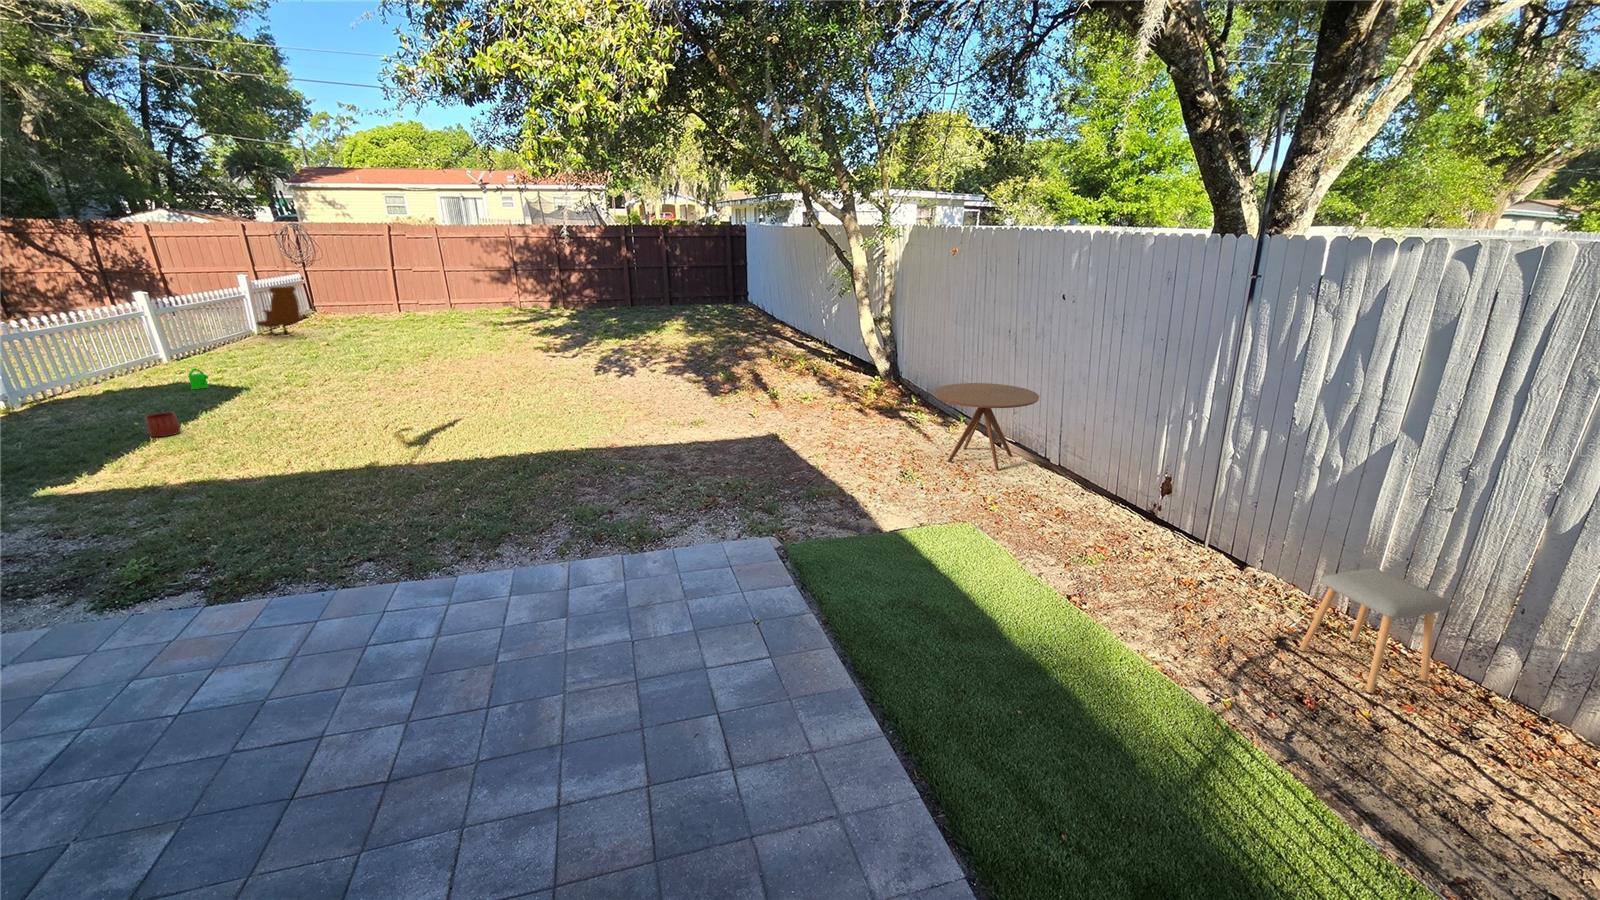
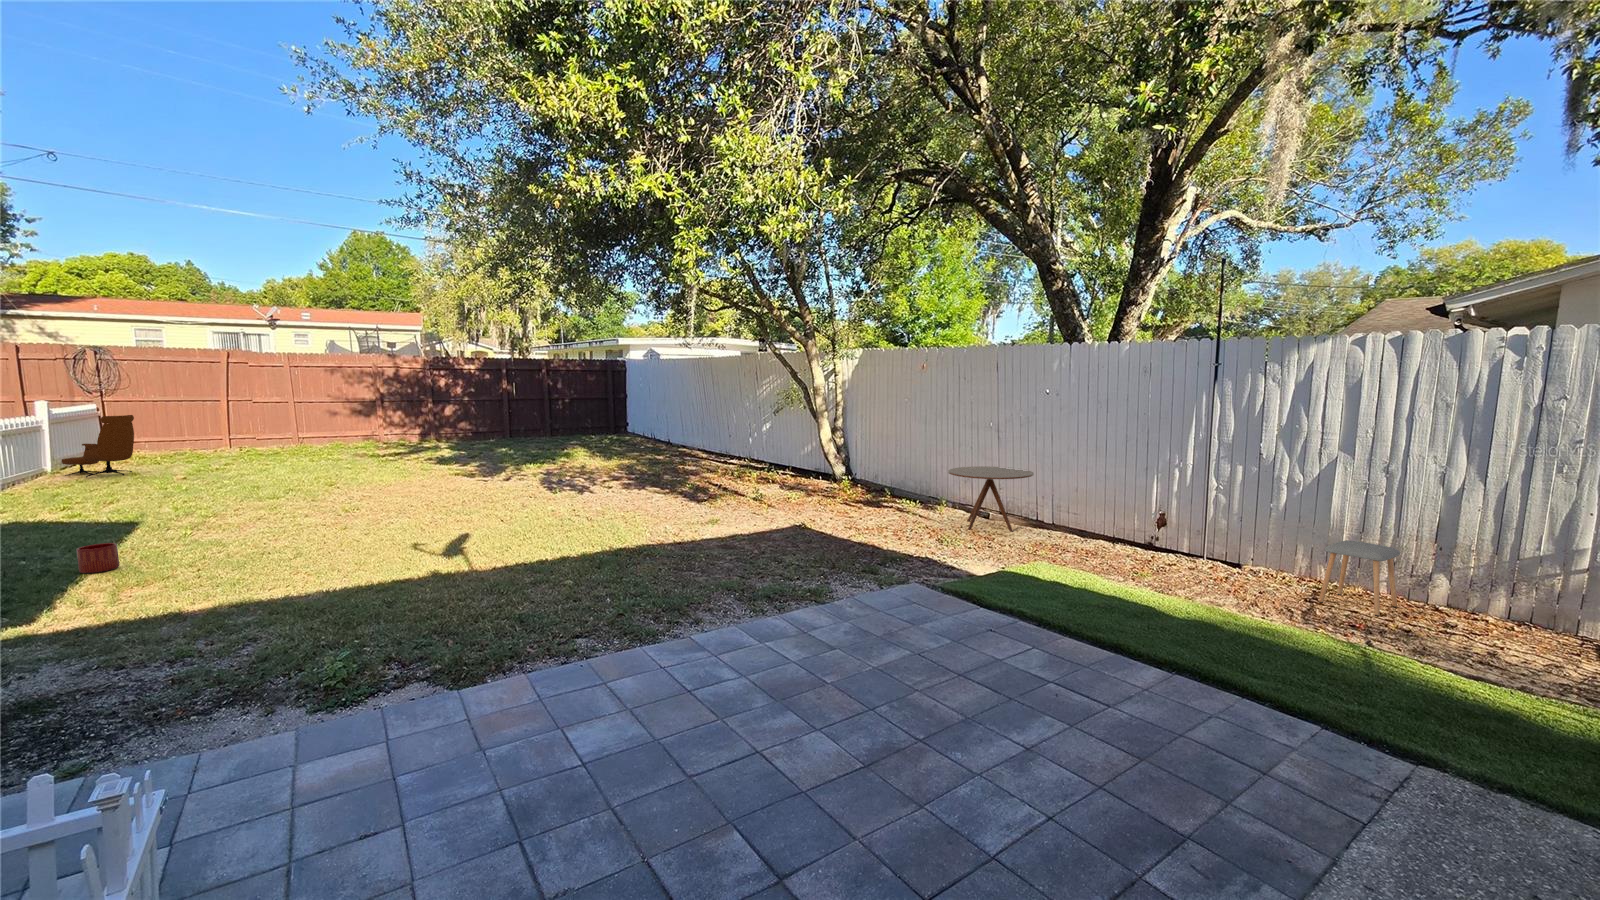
watering can: present [188,368,209,389] -> none [50,503,85,528]

